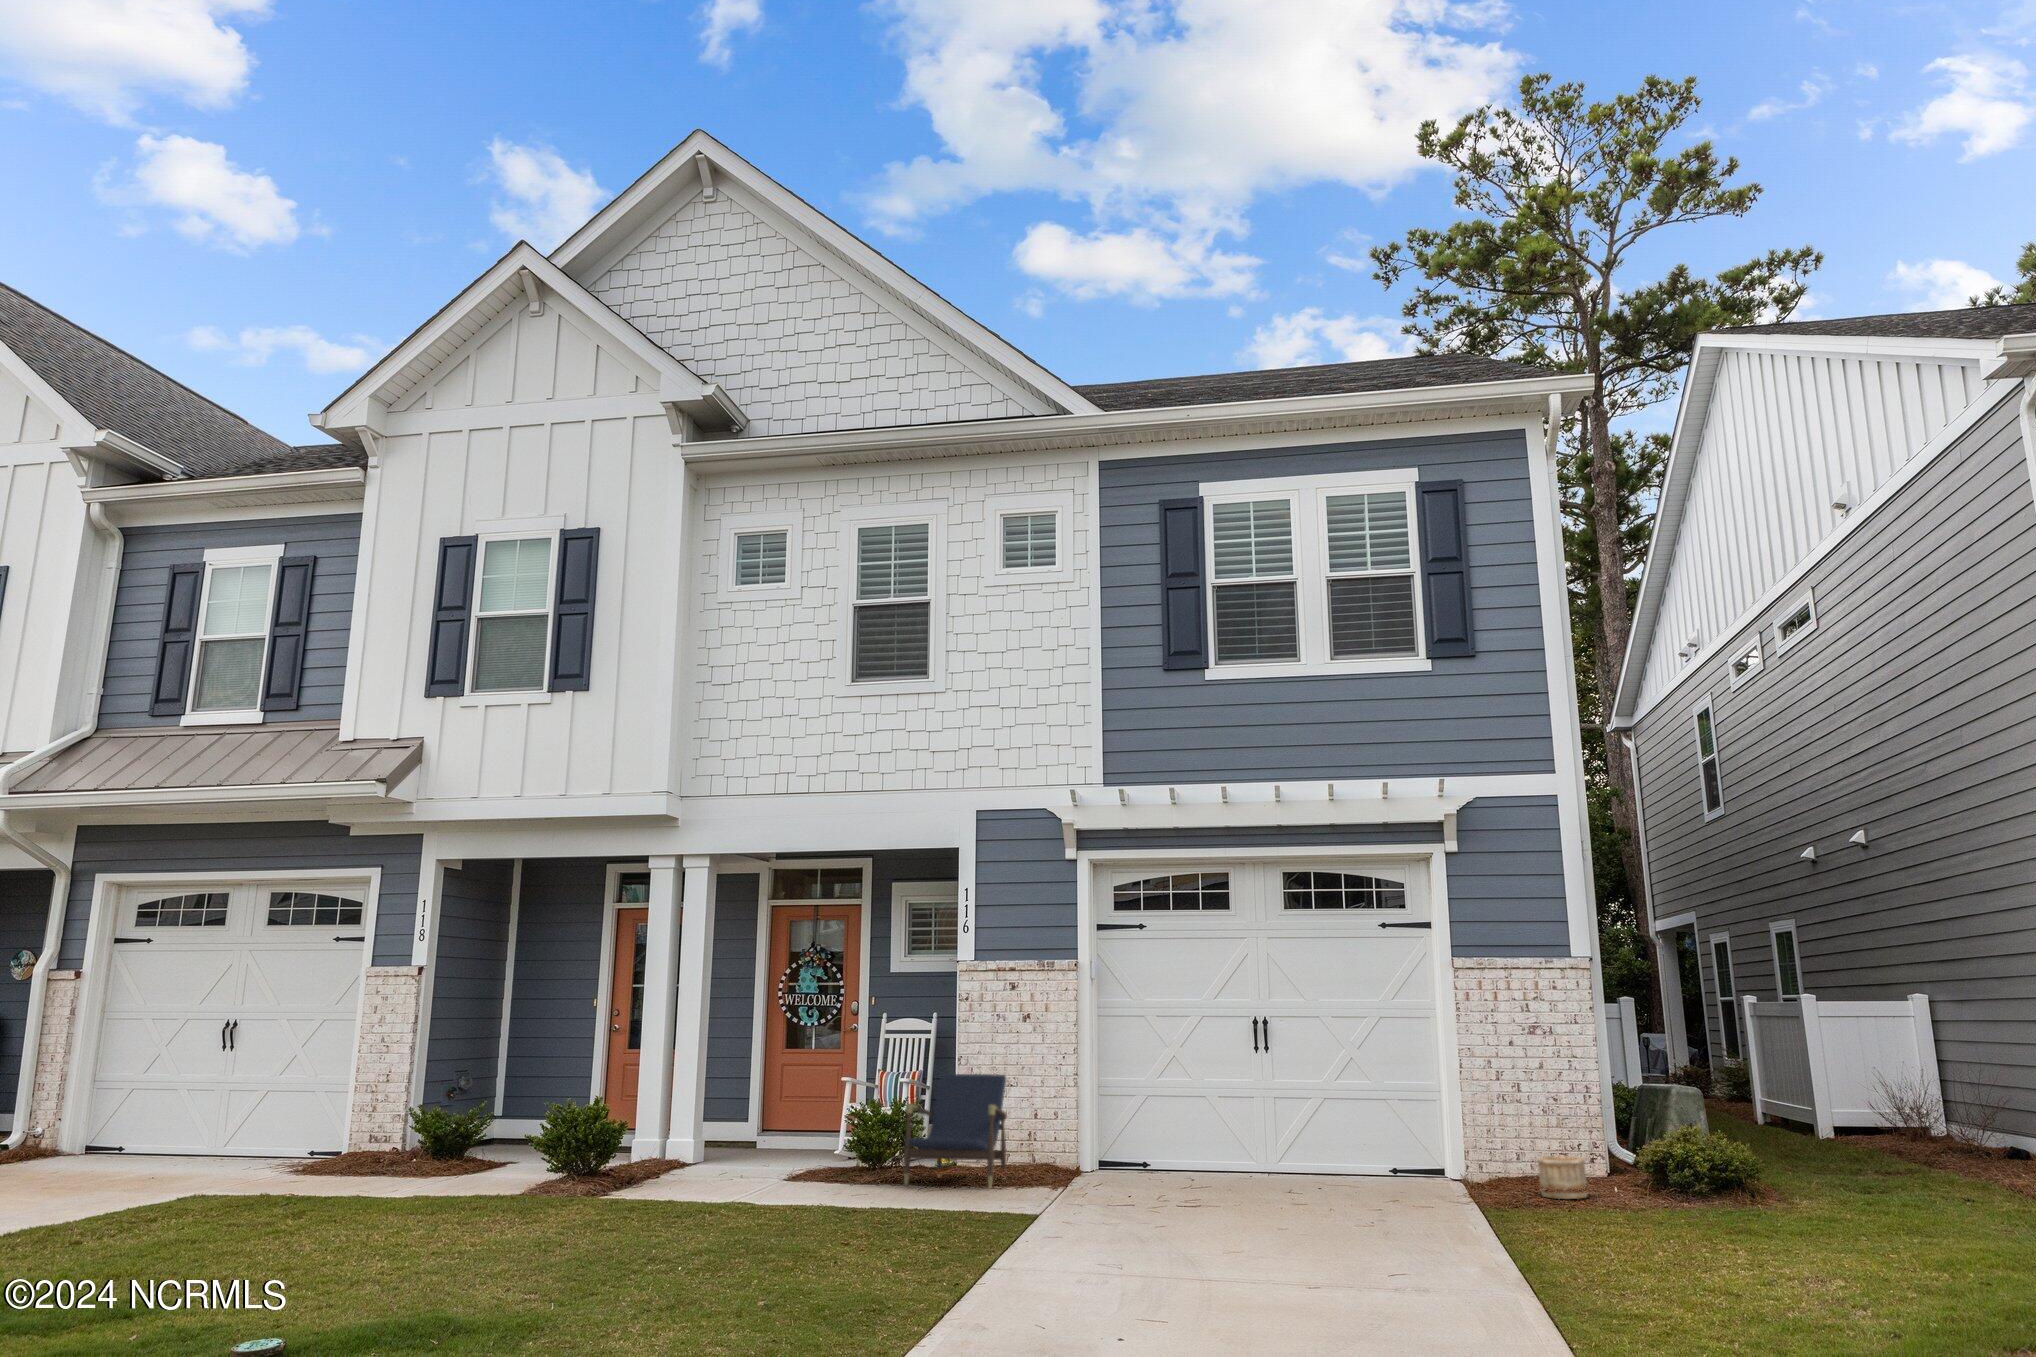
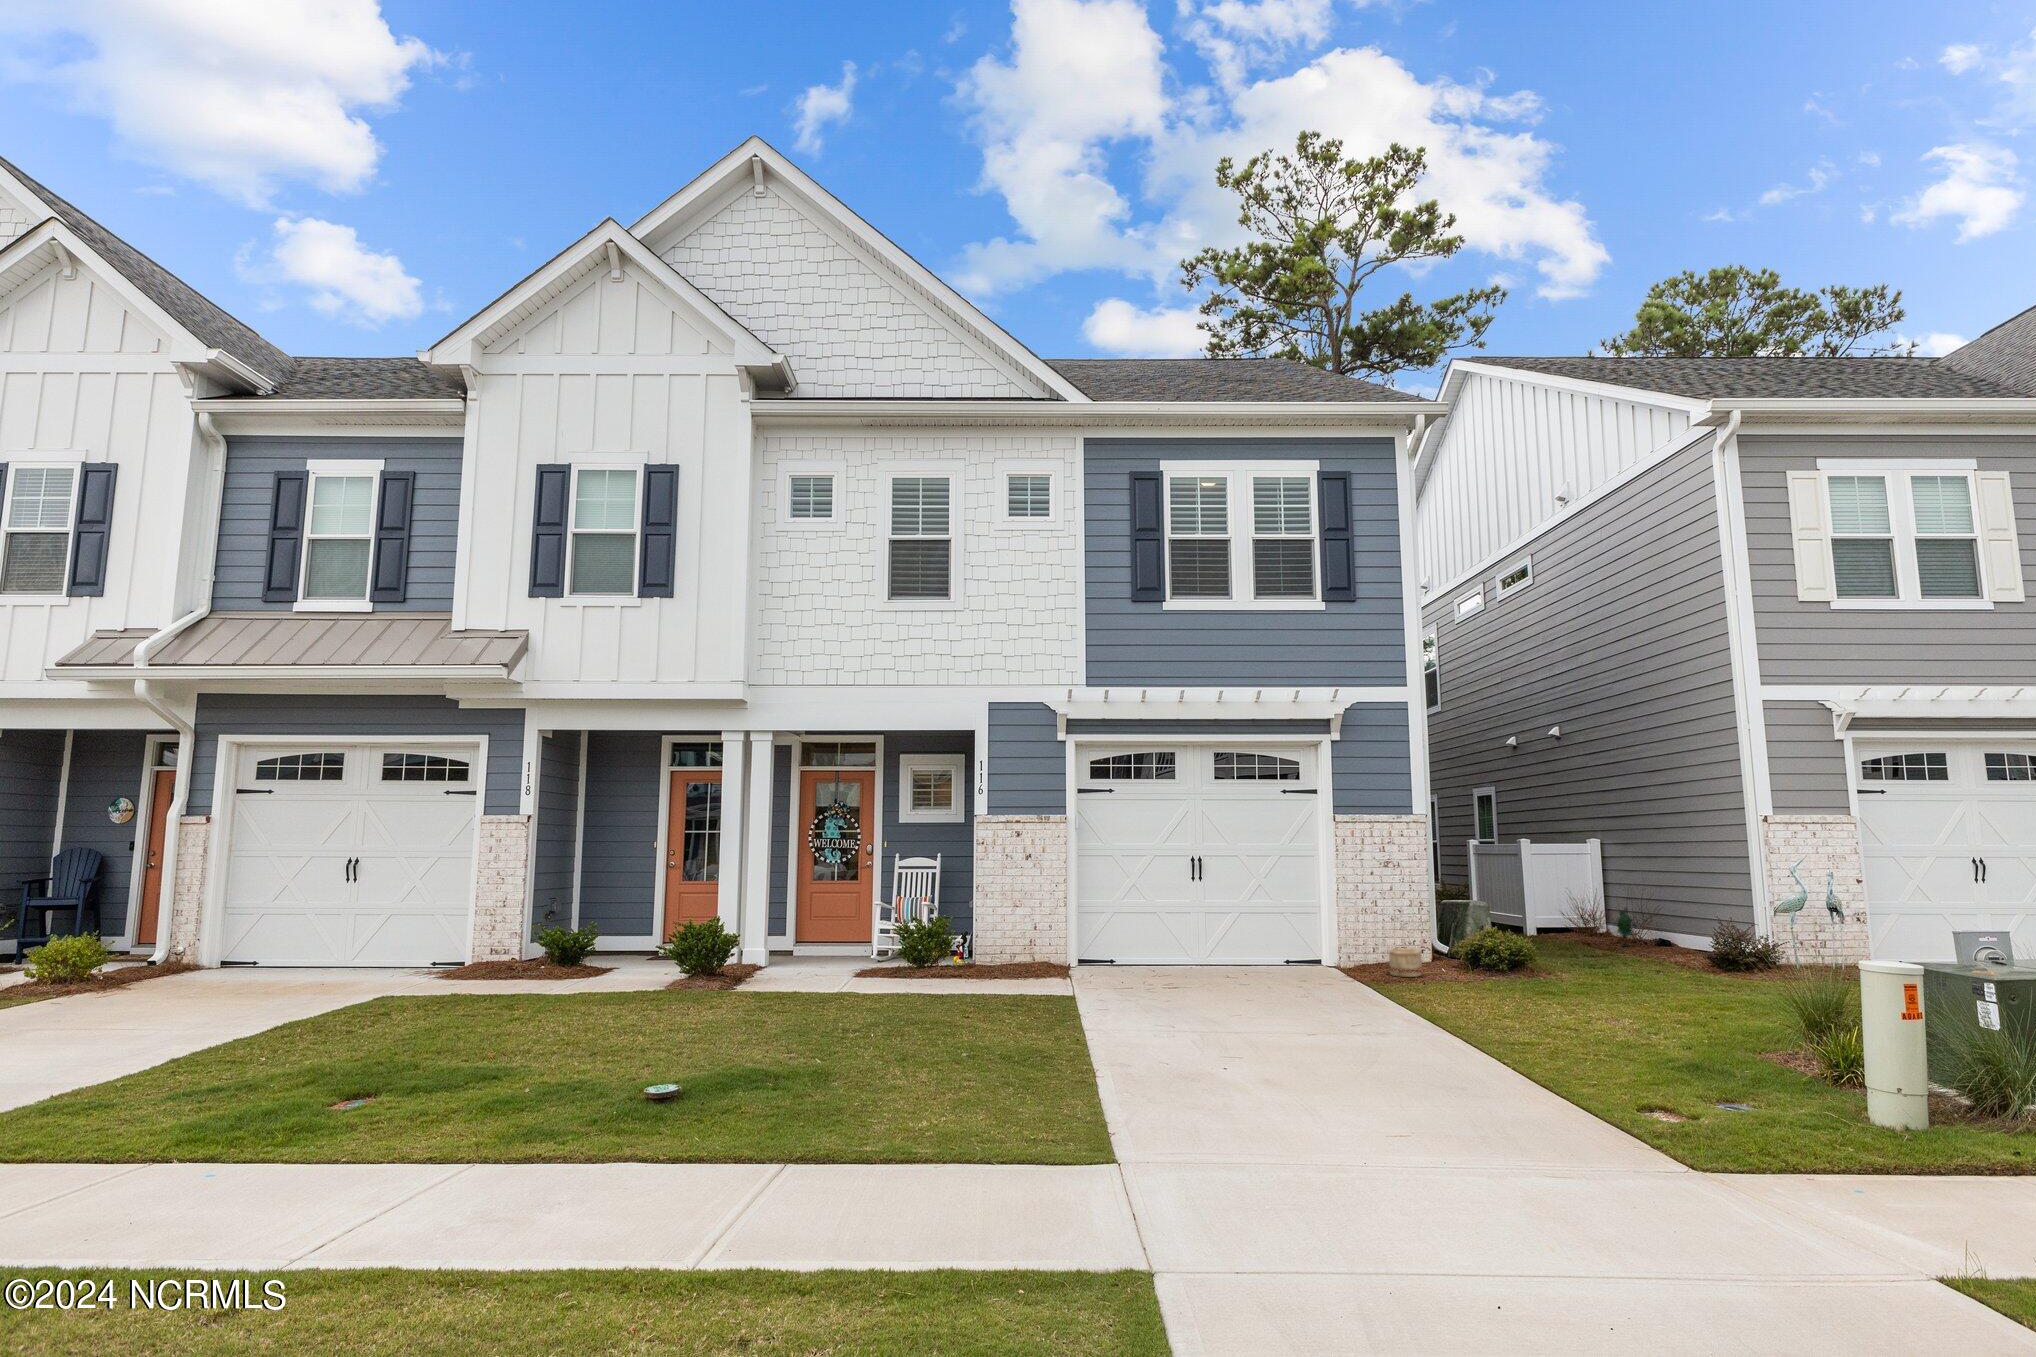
lounge chair: present [904,1074,1007,1188] -> none [950,897,1020,980]
decorative plant: none [1953,1105,1990,1167] -> present [1616,908,1636,947]

